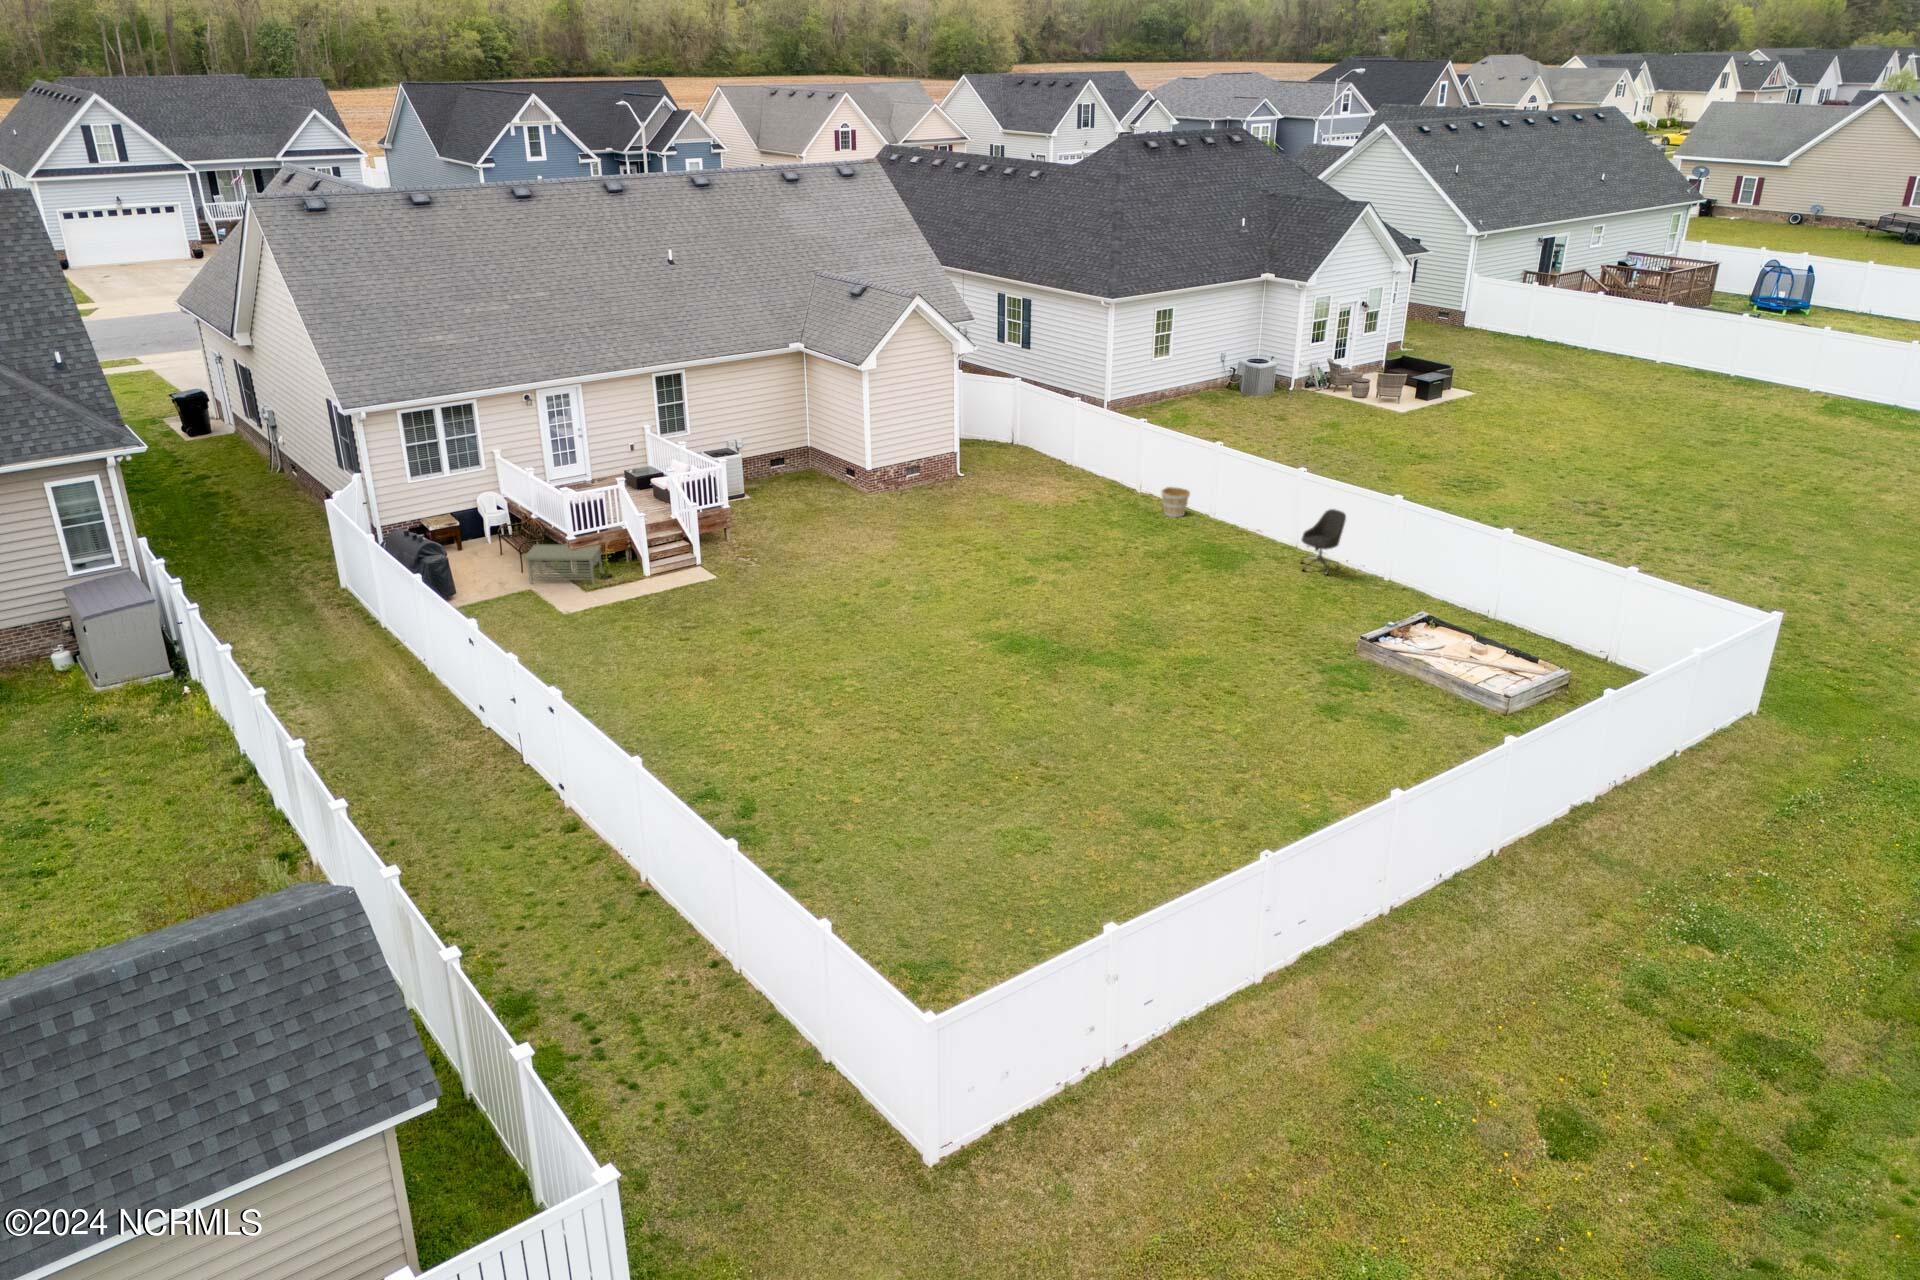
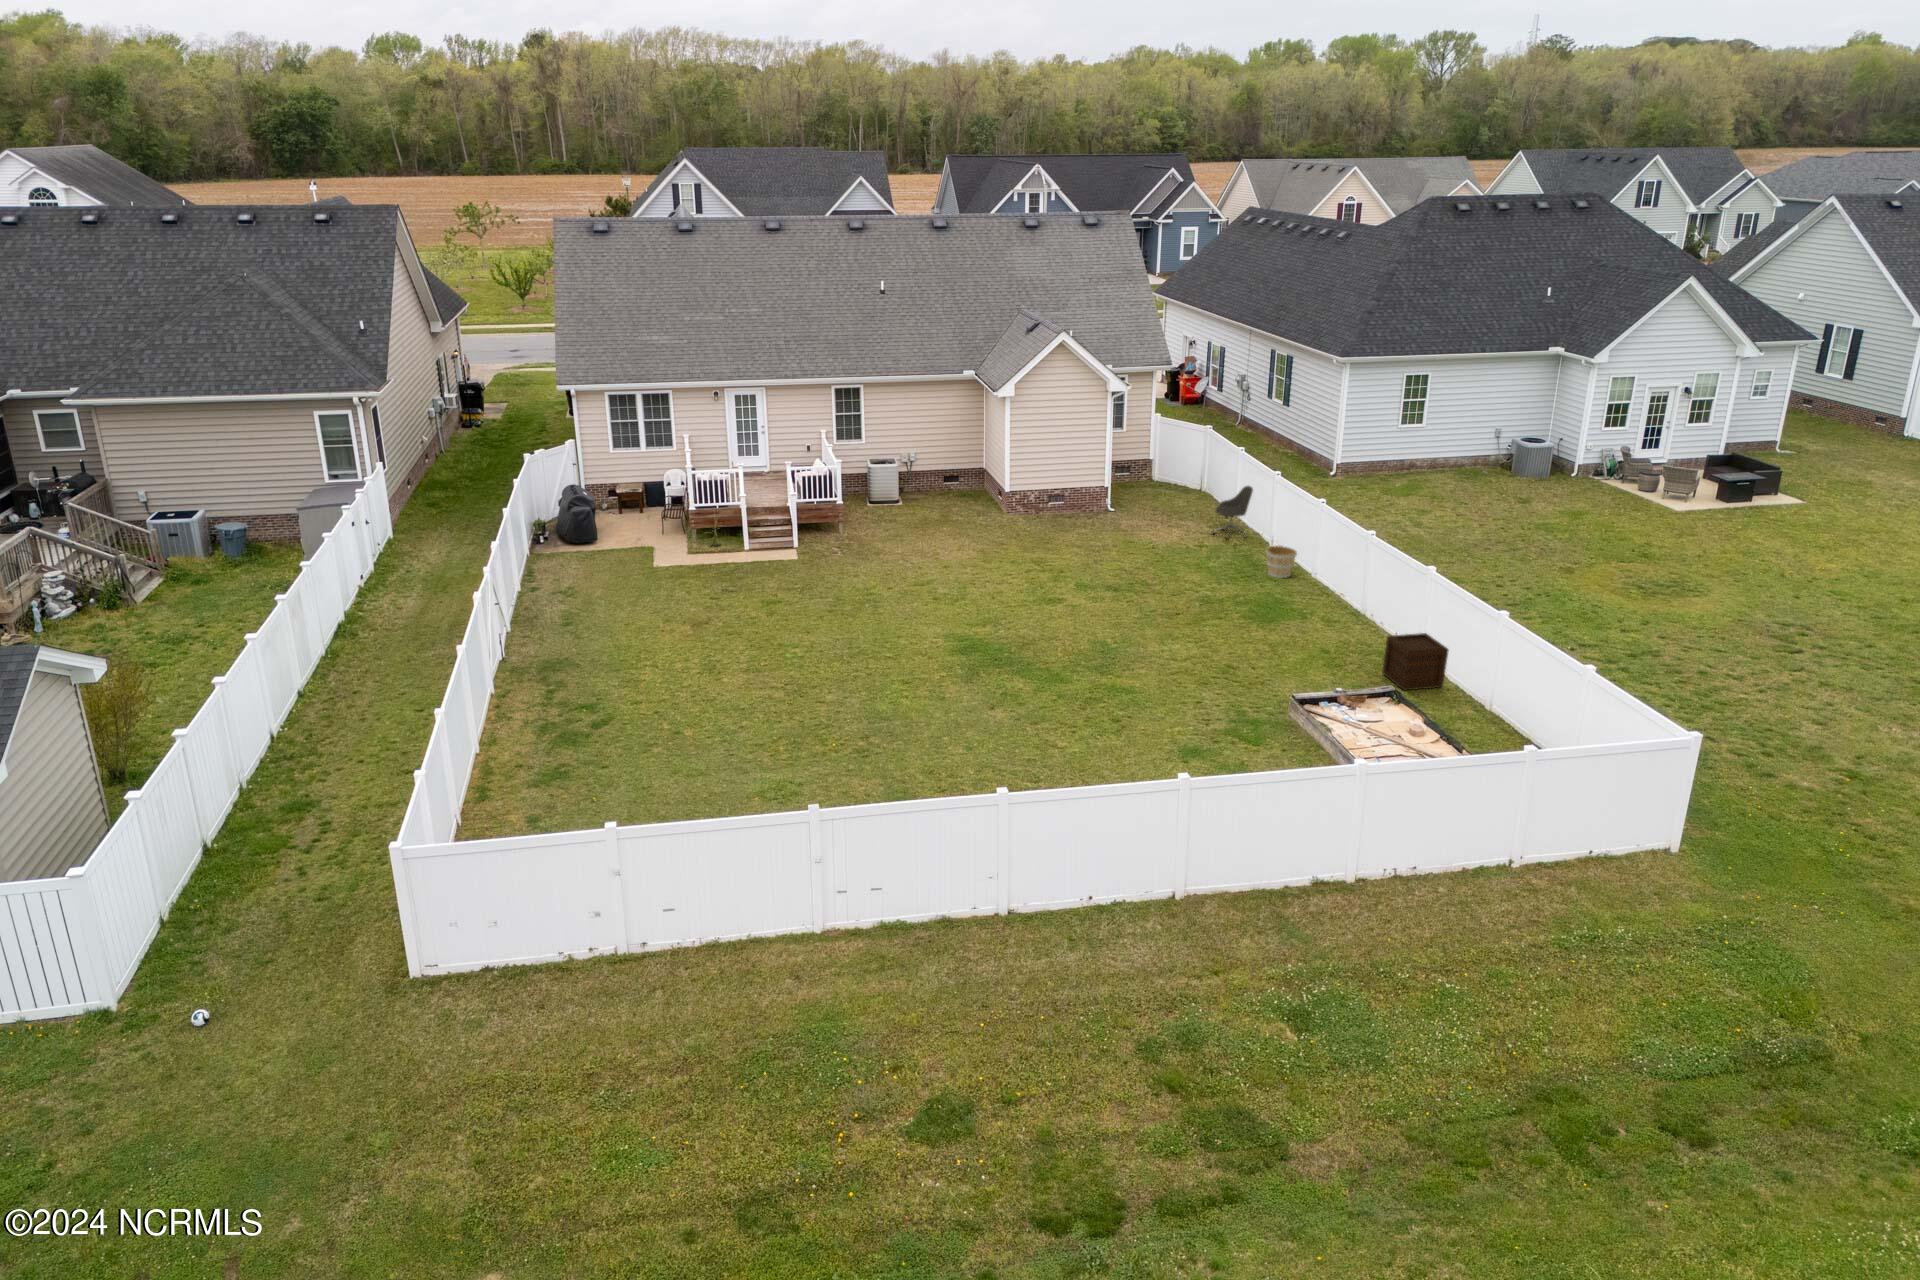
chair: present [1301,509,1346,575] -> present [1213,486,1253,539]
storage bench: present [524,545,602,584] -> none [651,512,717,552]
wooden crate: none [1360,548,1420,601] -> present [1382,633,1449,690]

